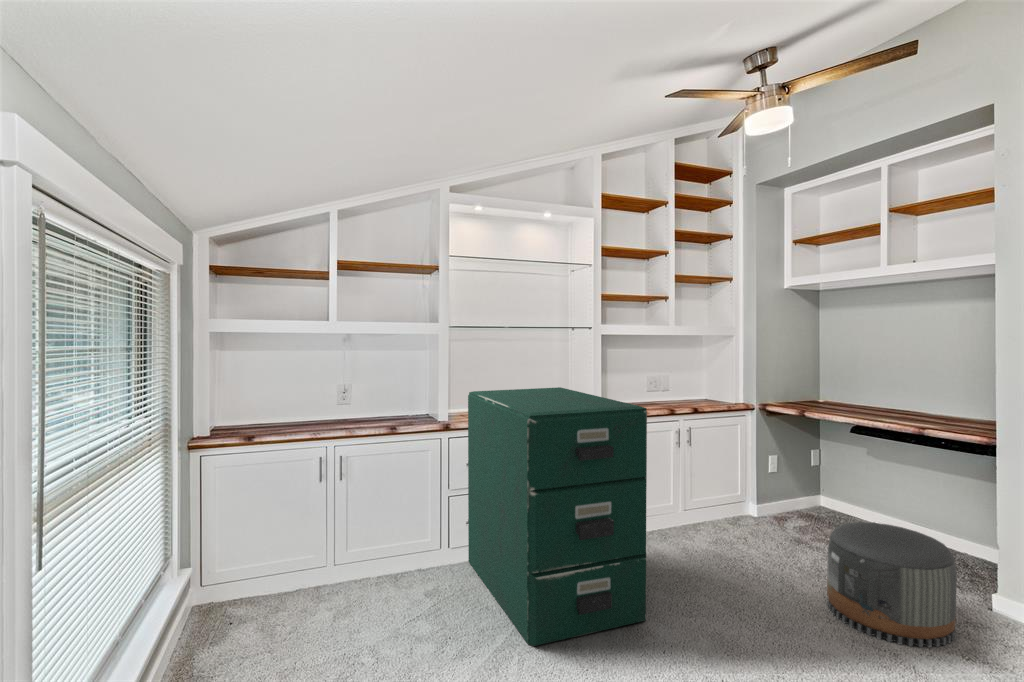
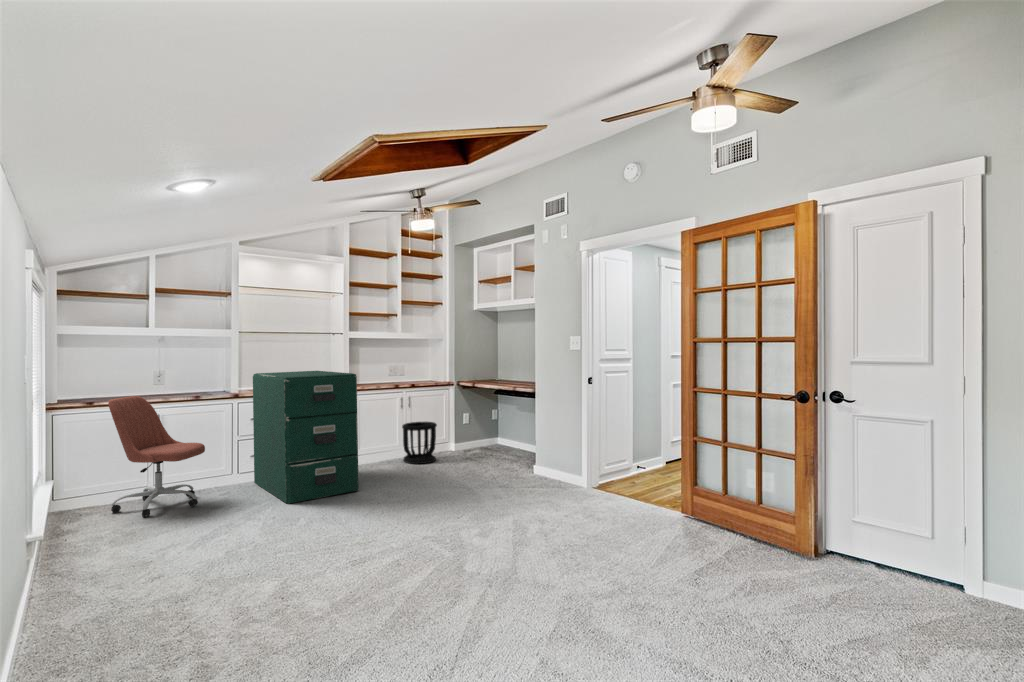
office chair: none [258,426,398,645] -> present [108,396,205,517]
wastebasket: none [683,469,743,544] -> present [402,422,437,464]
pouf: present [827,522,957,647] -> none [461,433,515,485]

